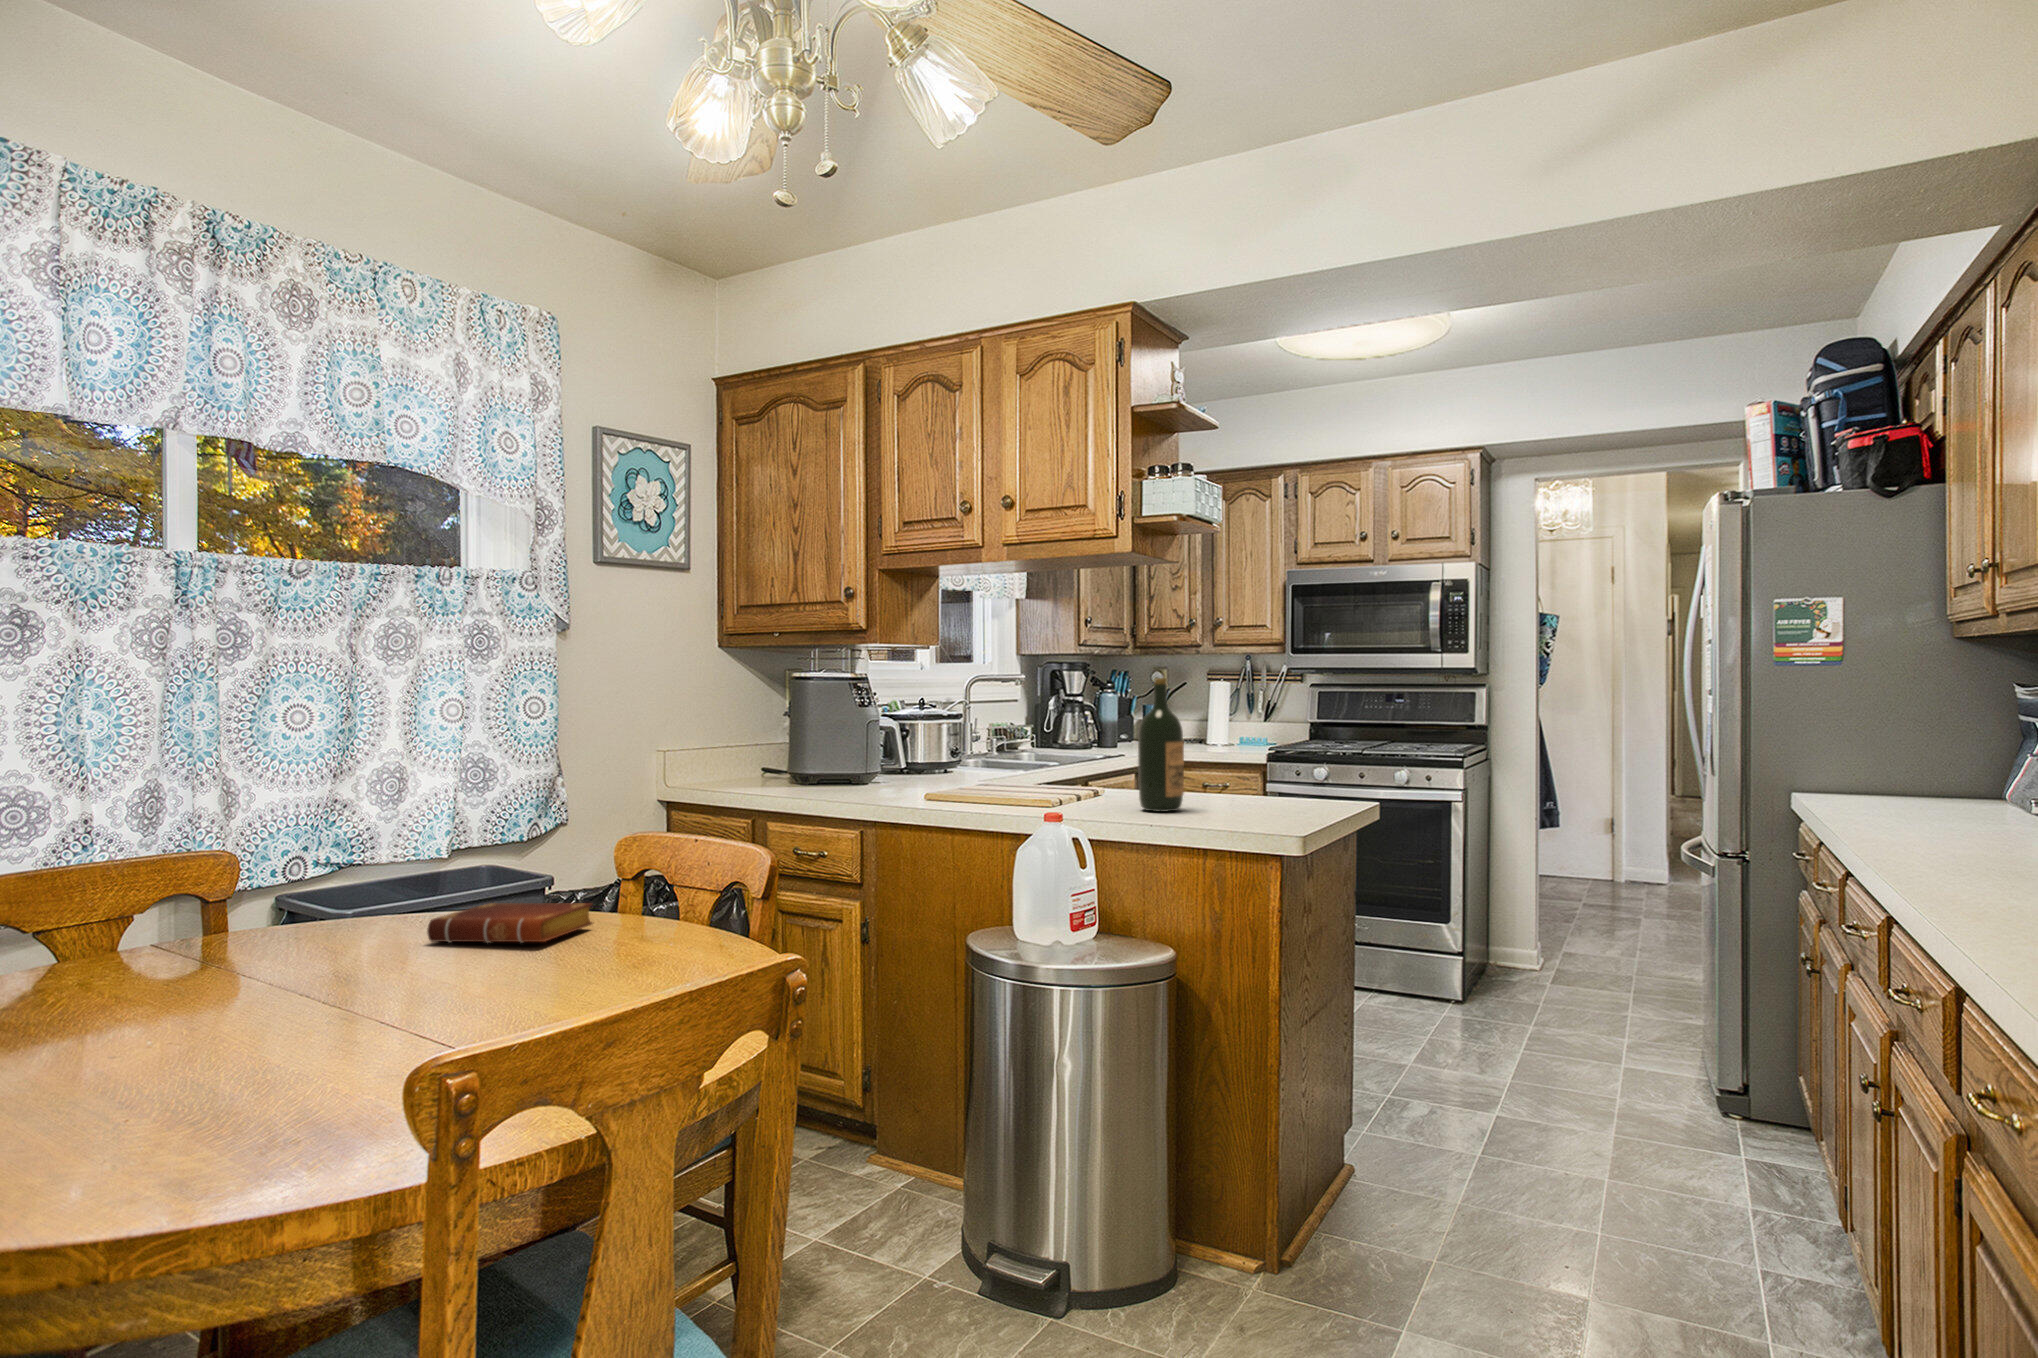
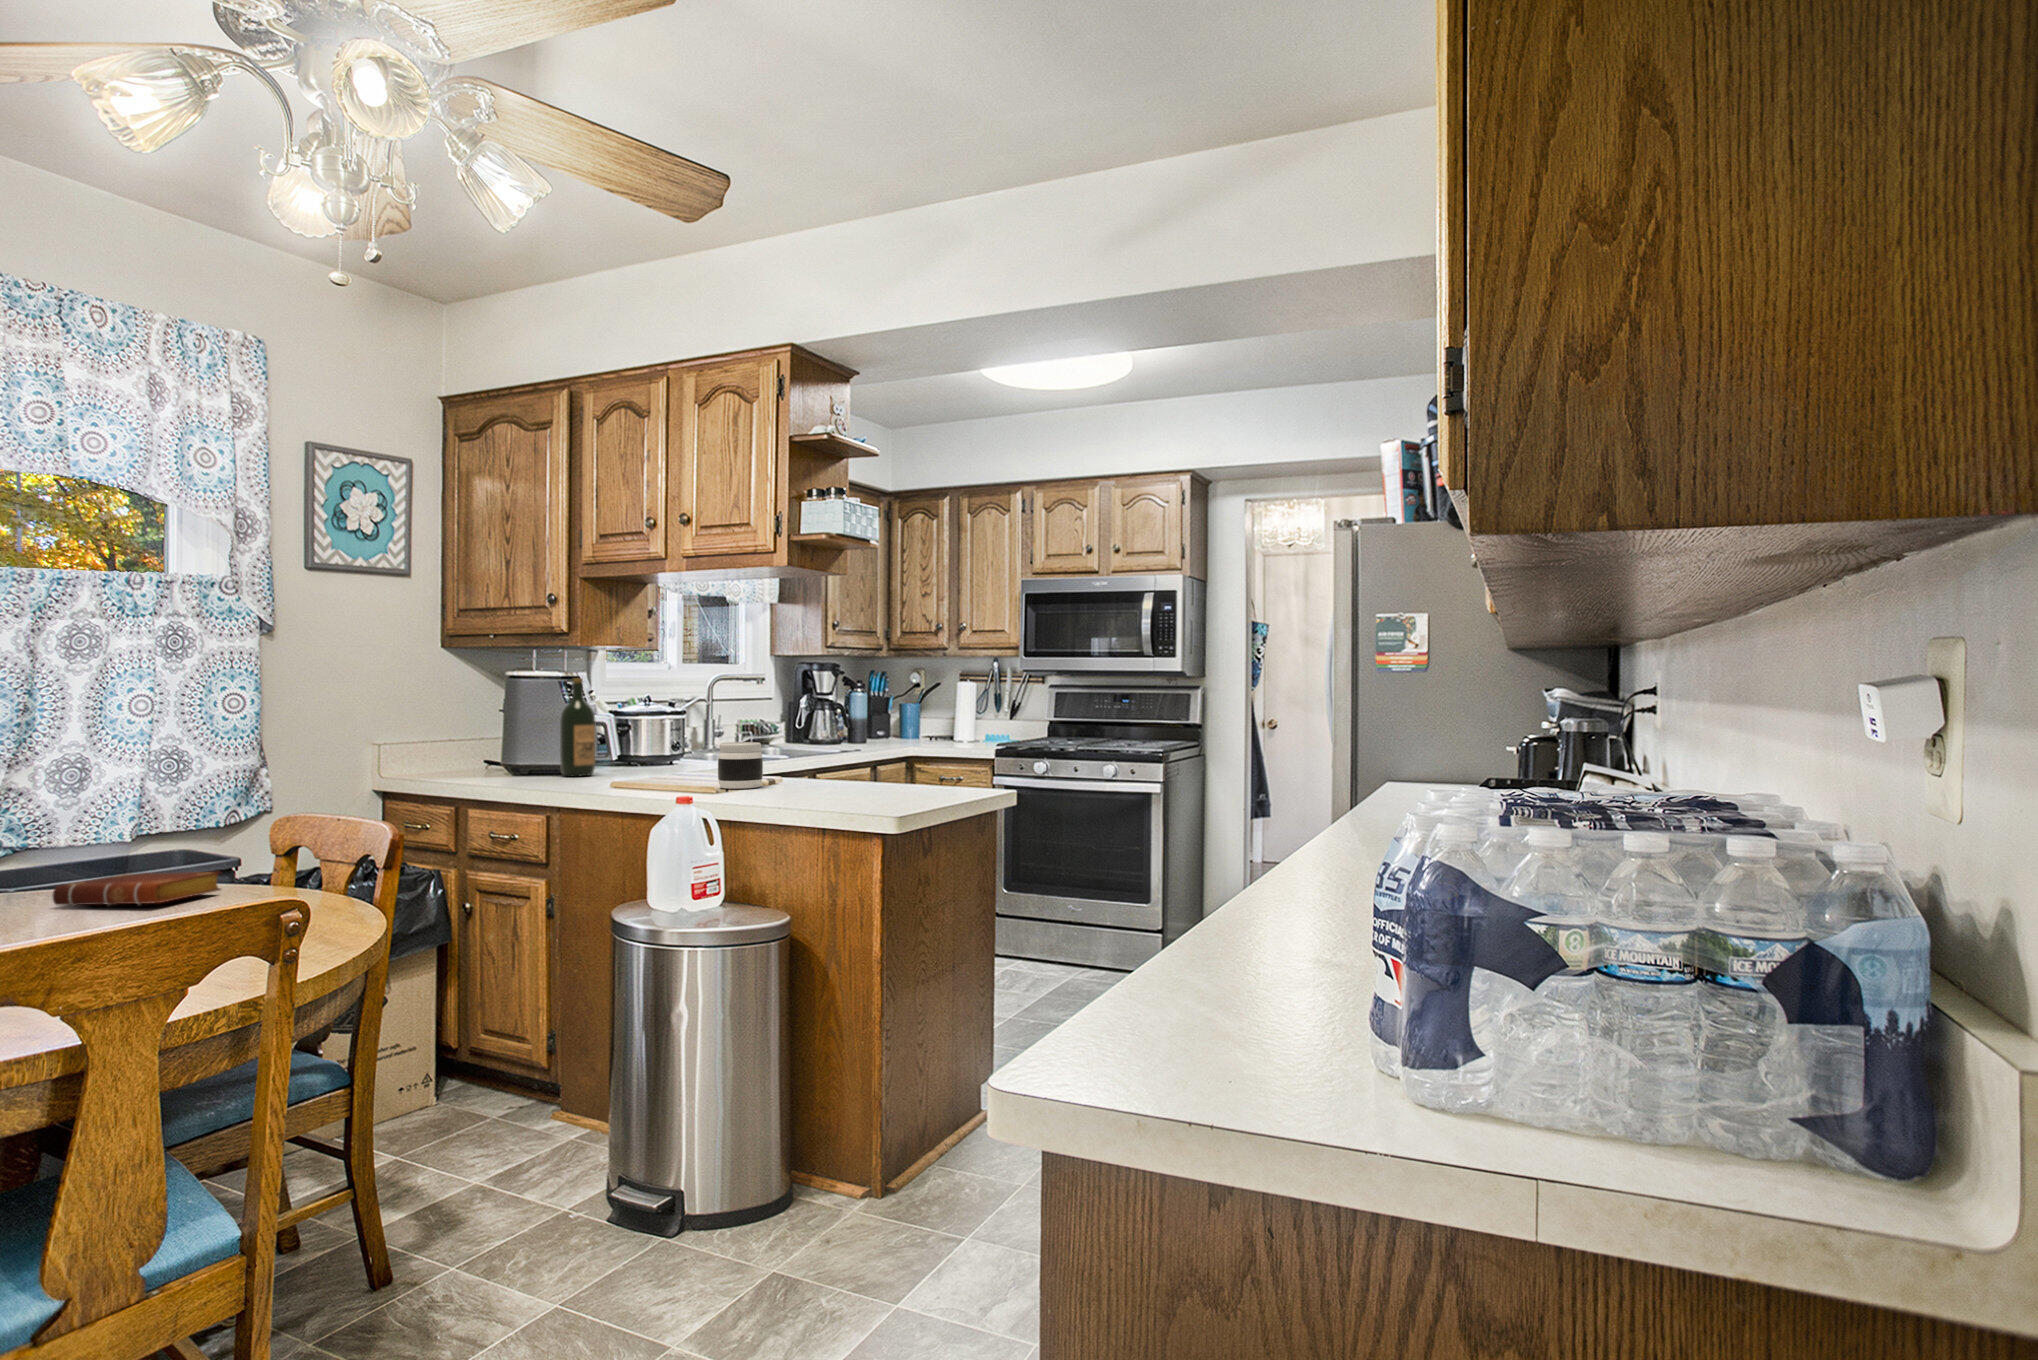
wine bottle: present [1138,678,1184,812] -> present [560,678,596,776]
jar: none [1065,752,1114,805] -> present [718,742,763,789]

